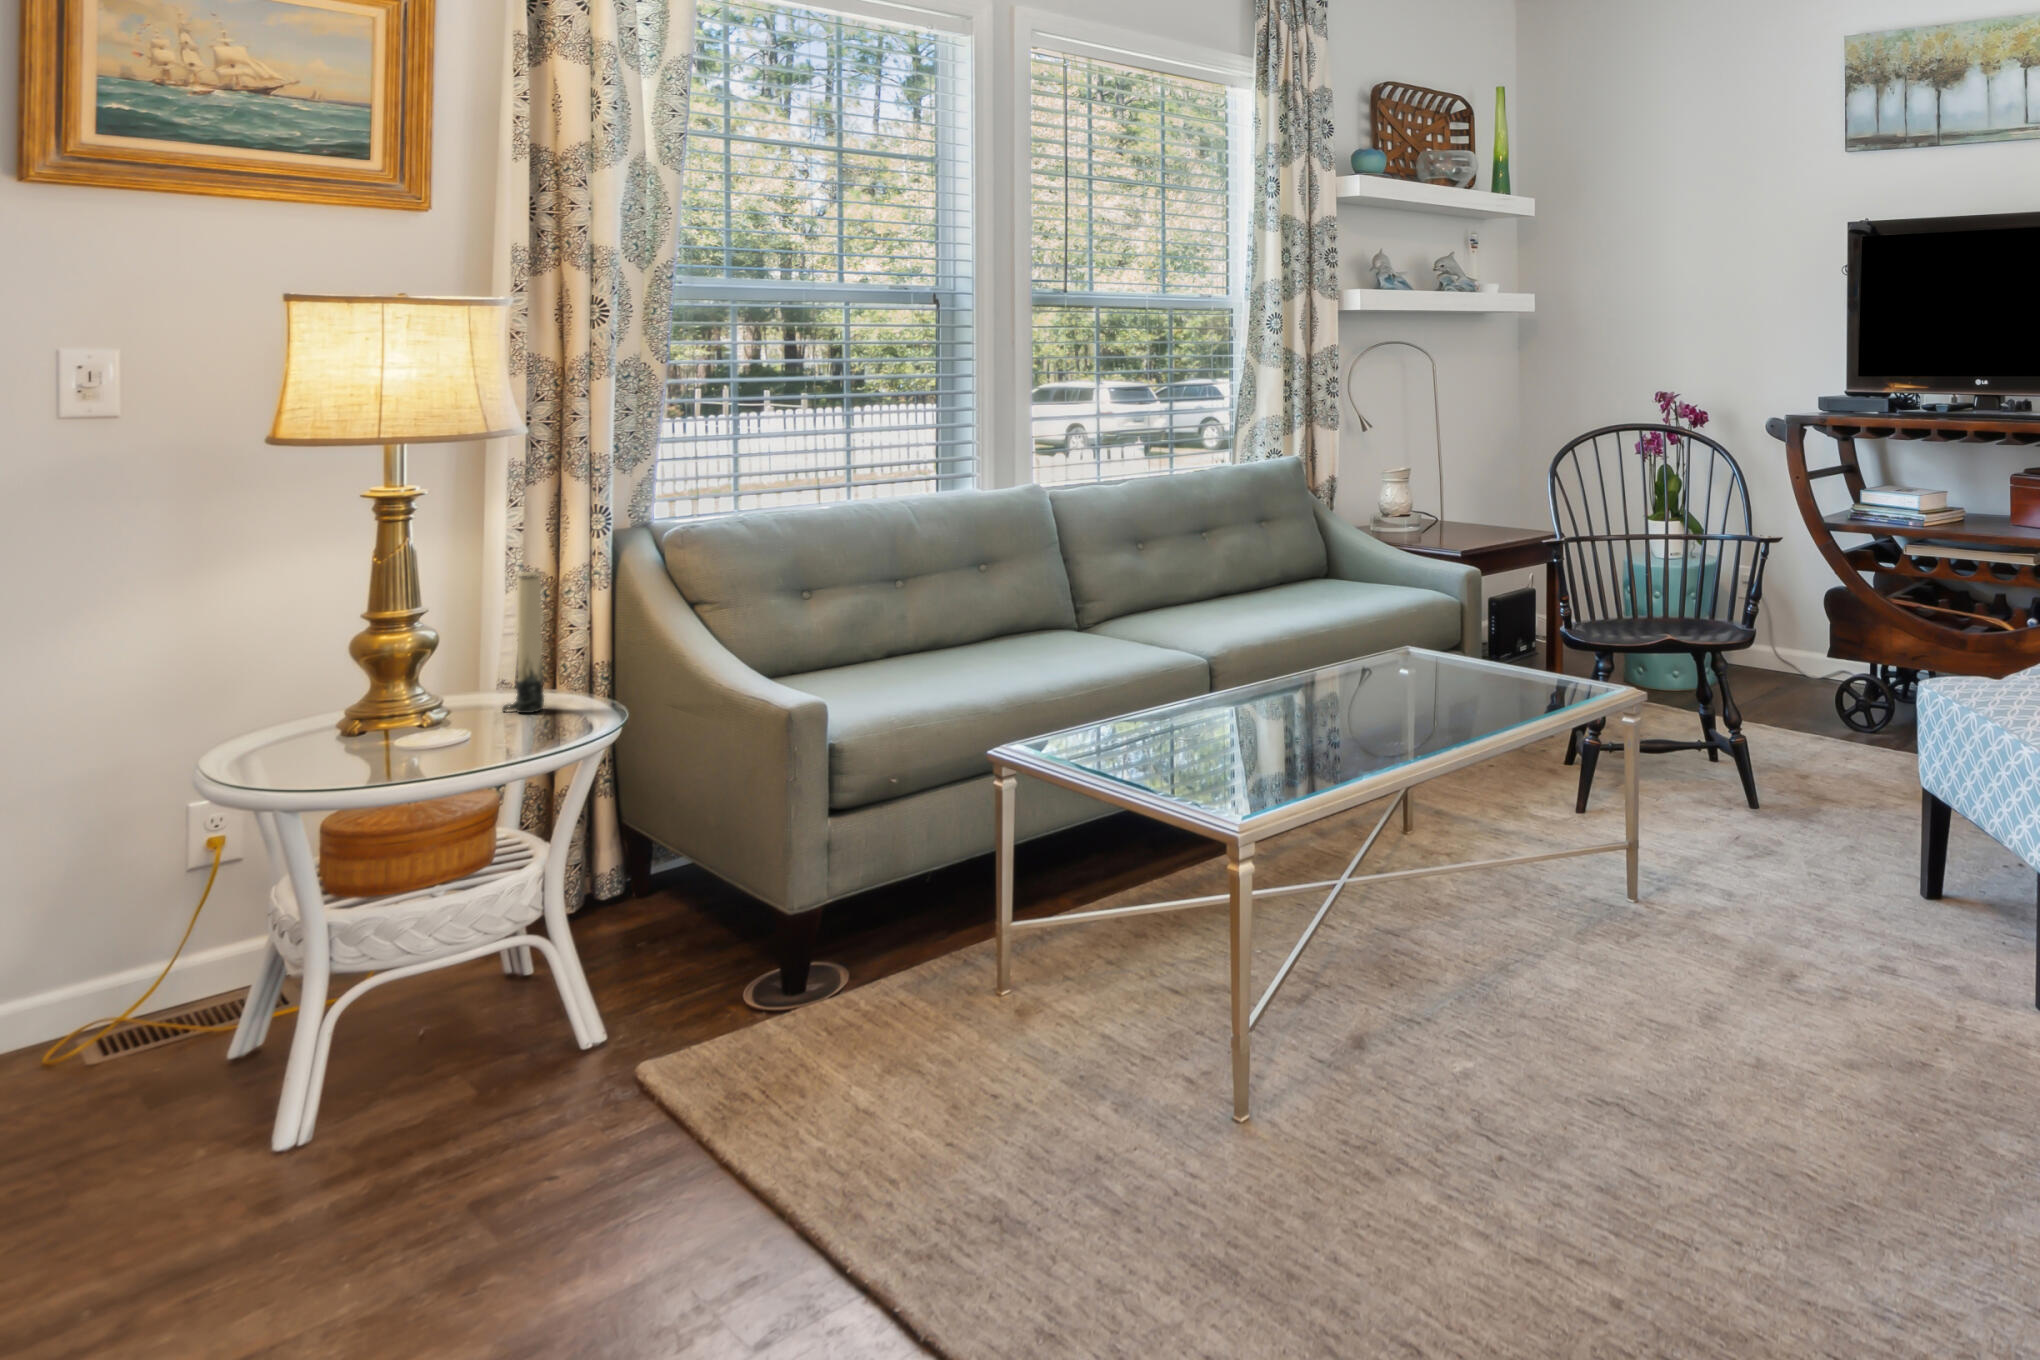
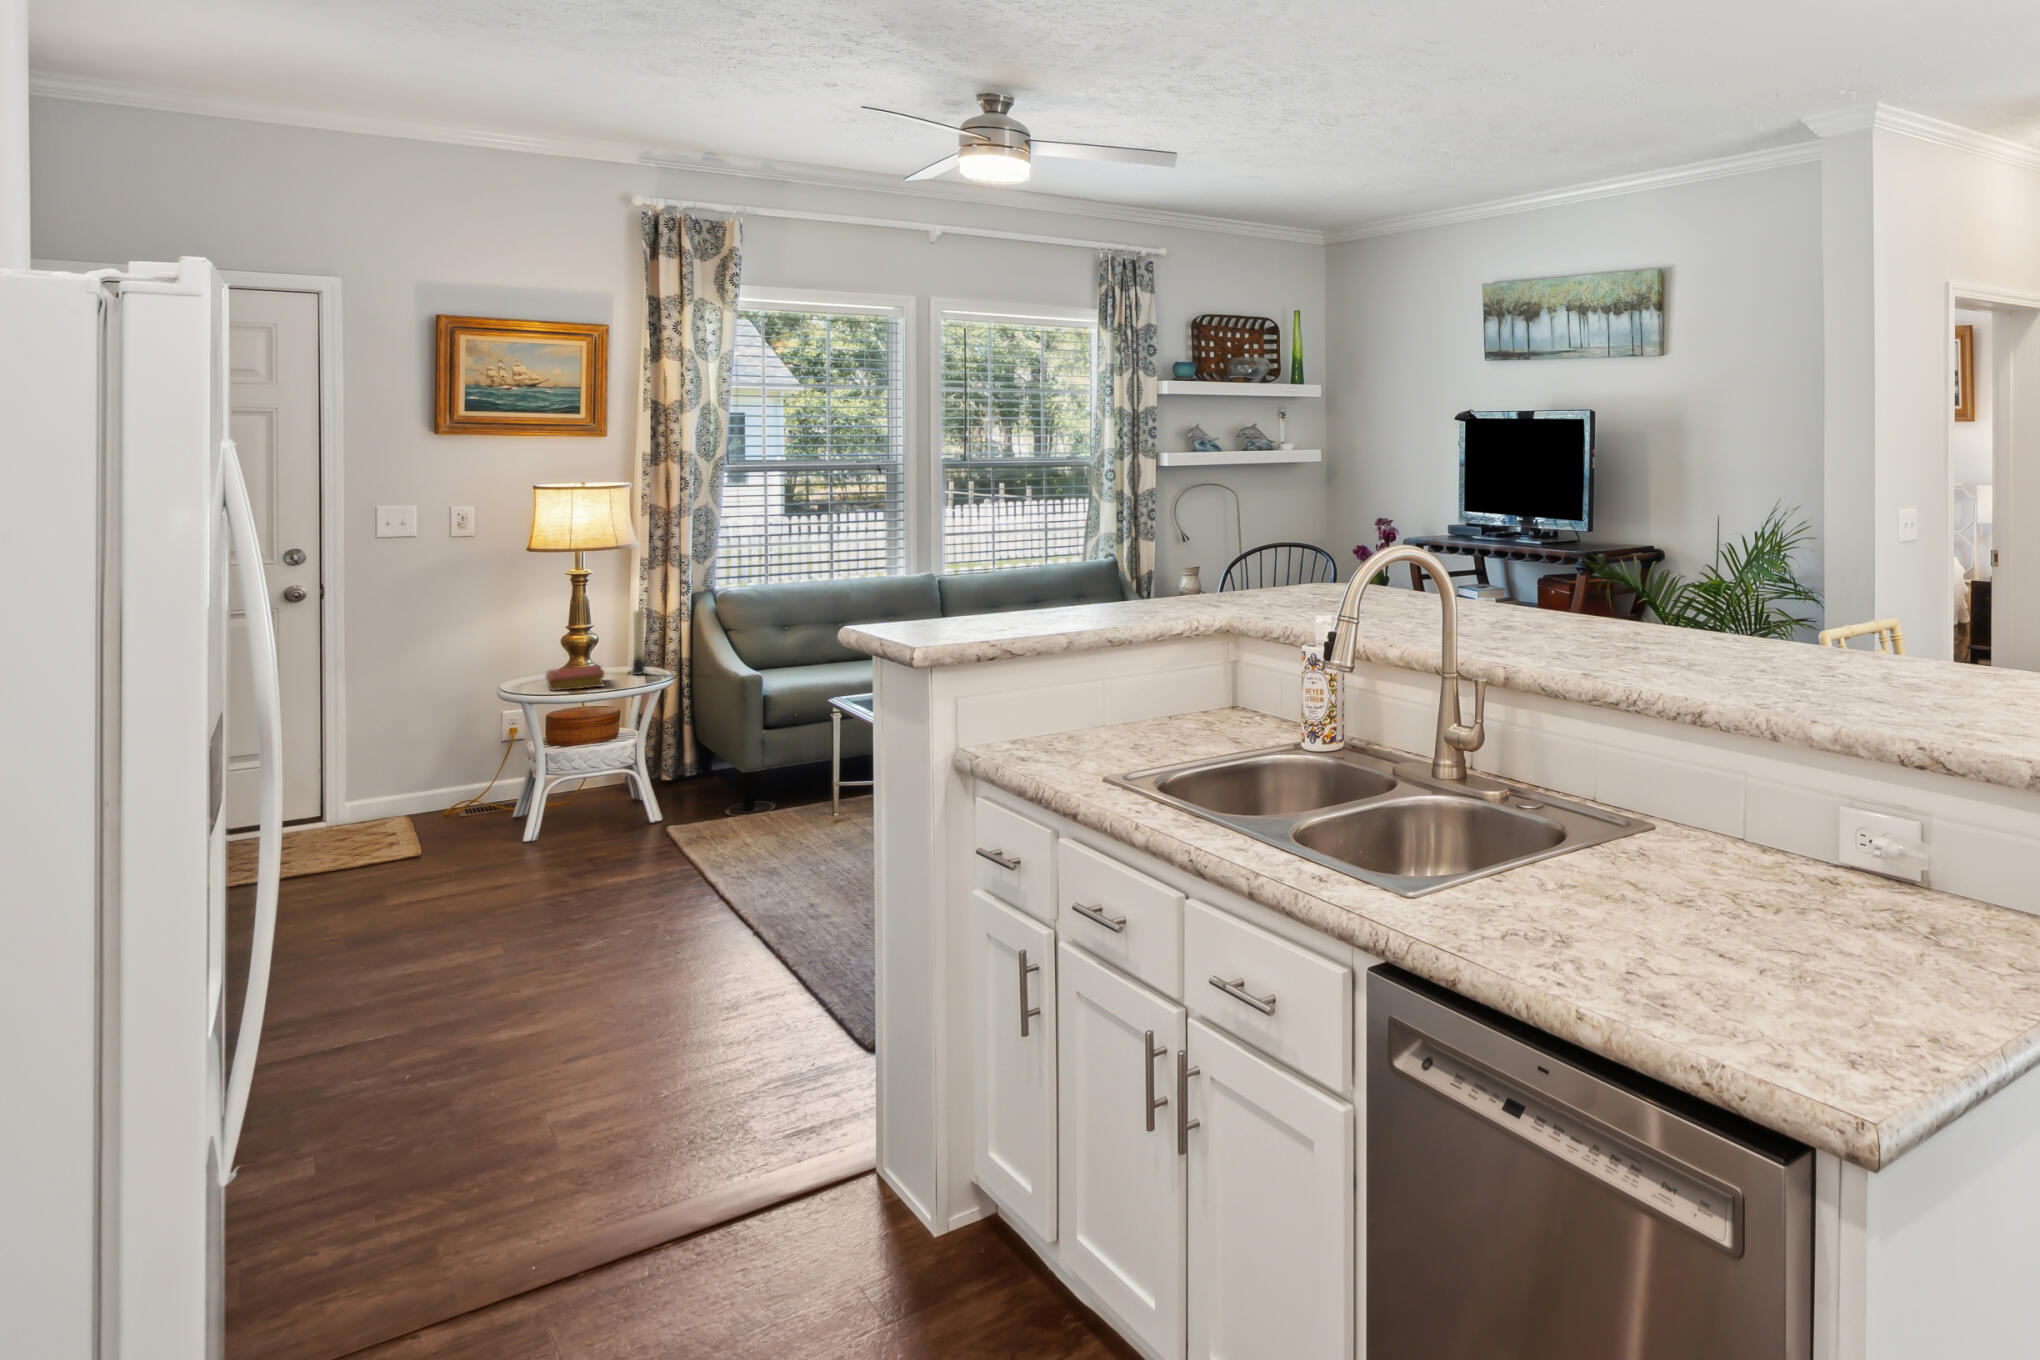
book: none [318,698,478,776] -> present [546,665,604,691]

